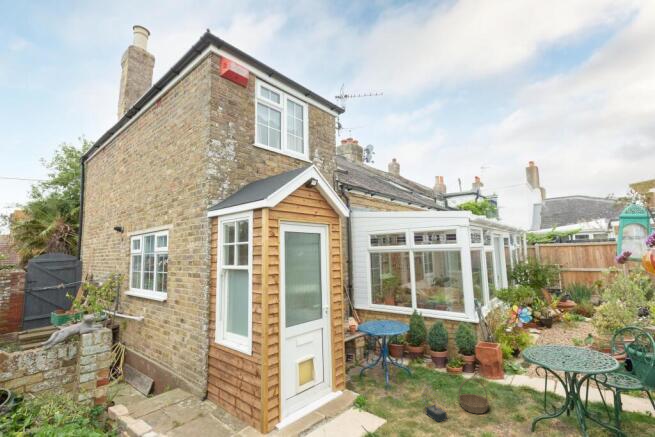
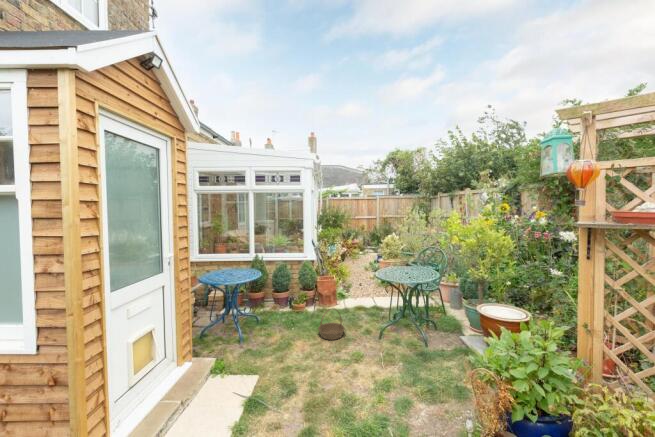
decorative plant: present [423,391,447,422] -> none [288,325,319,359]

